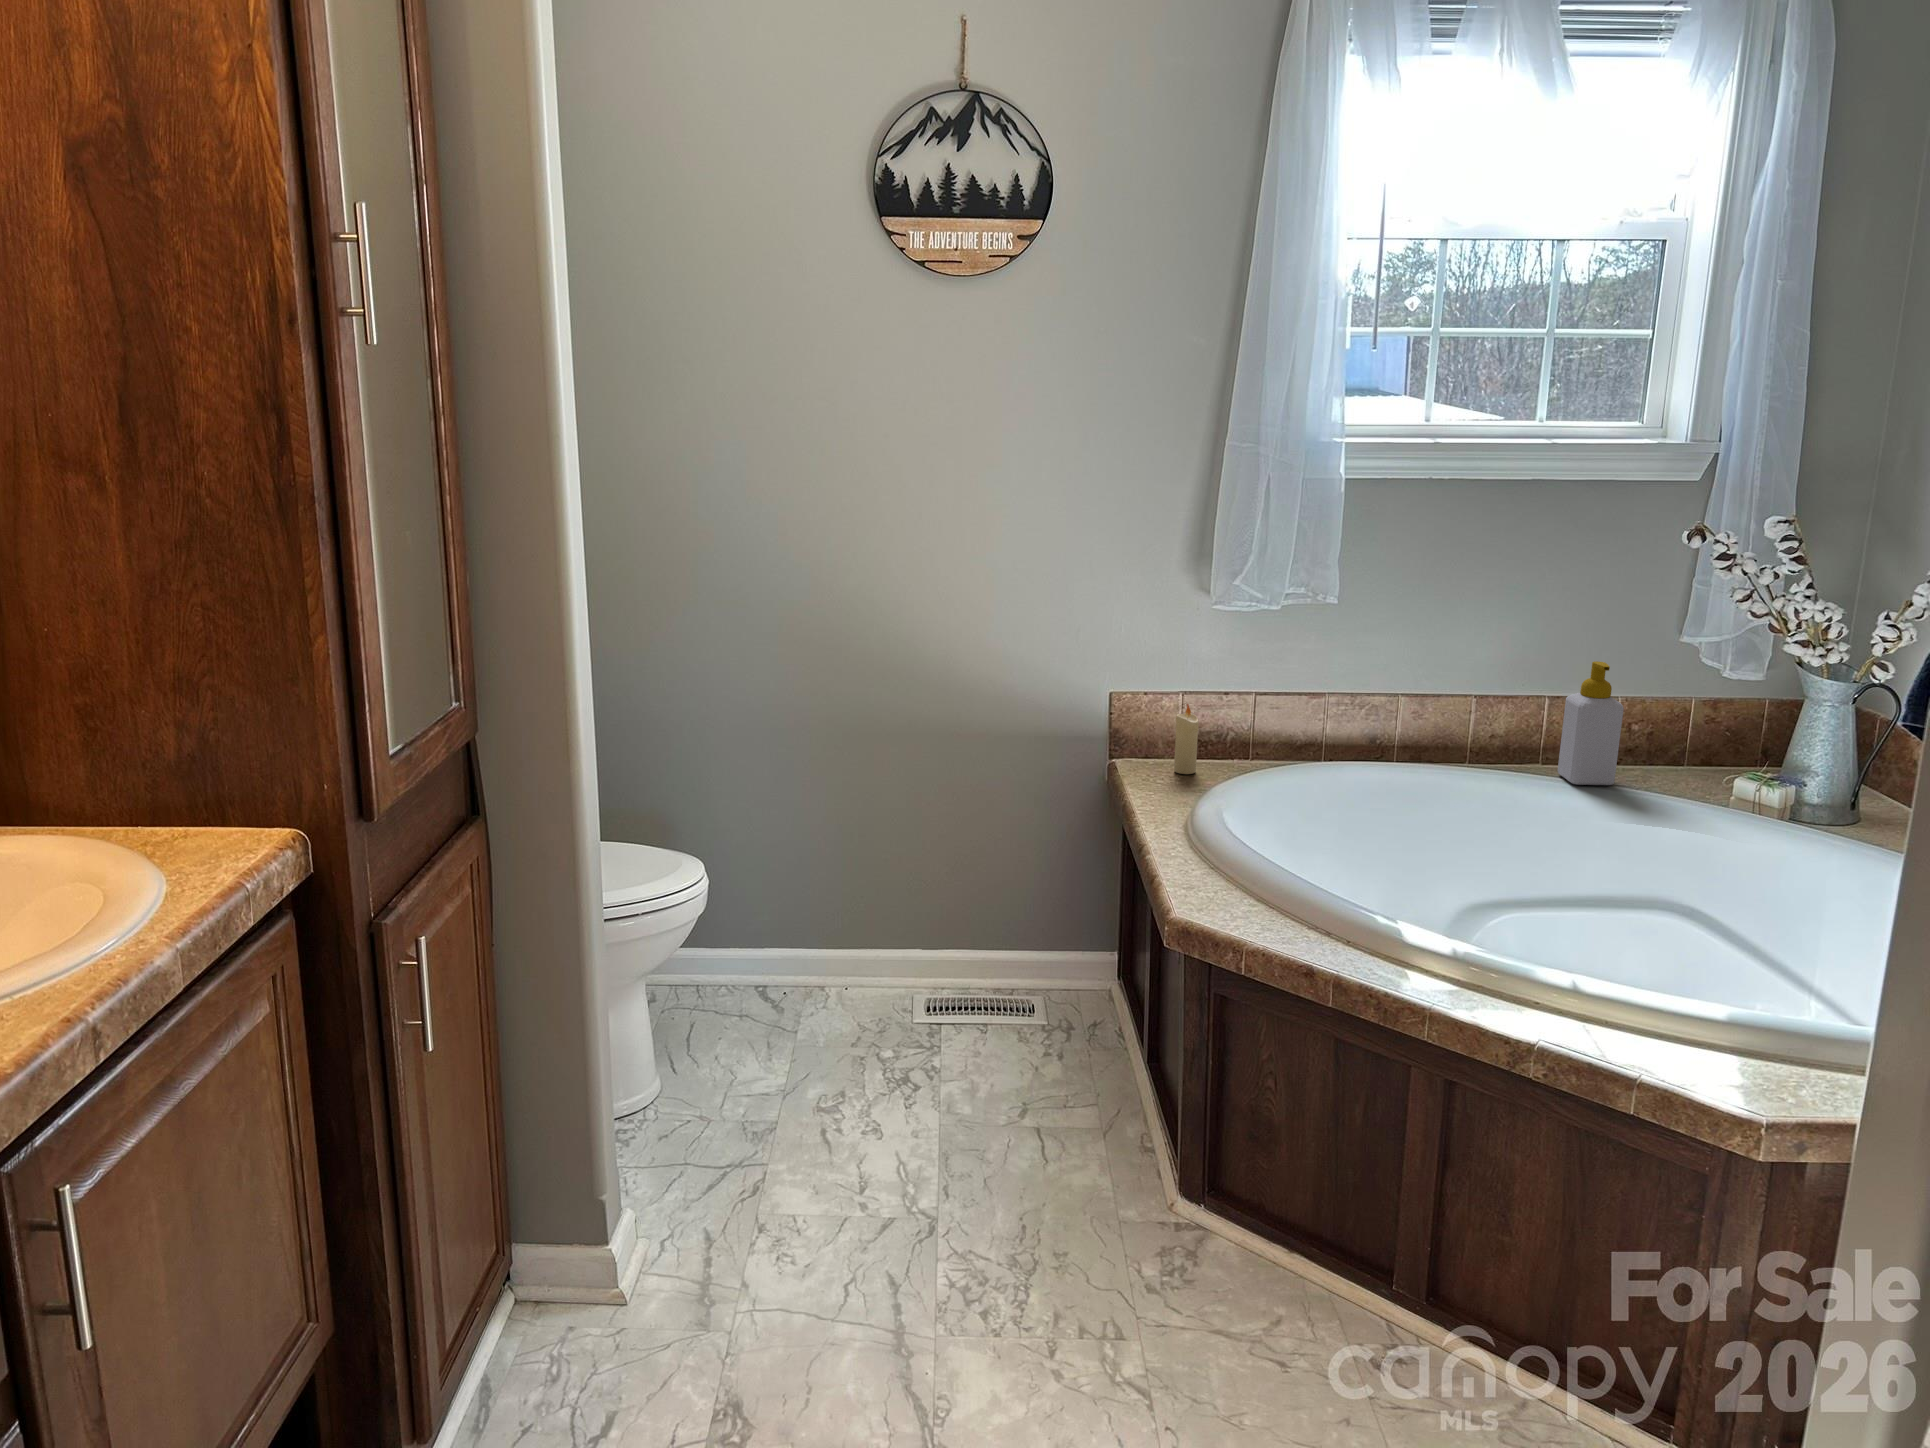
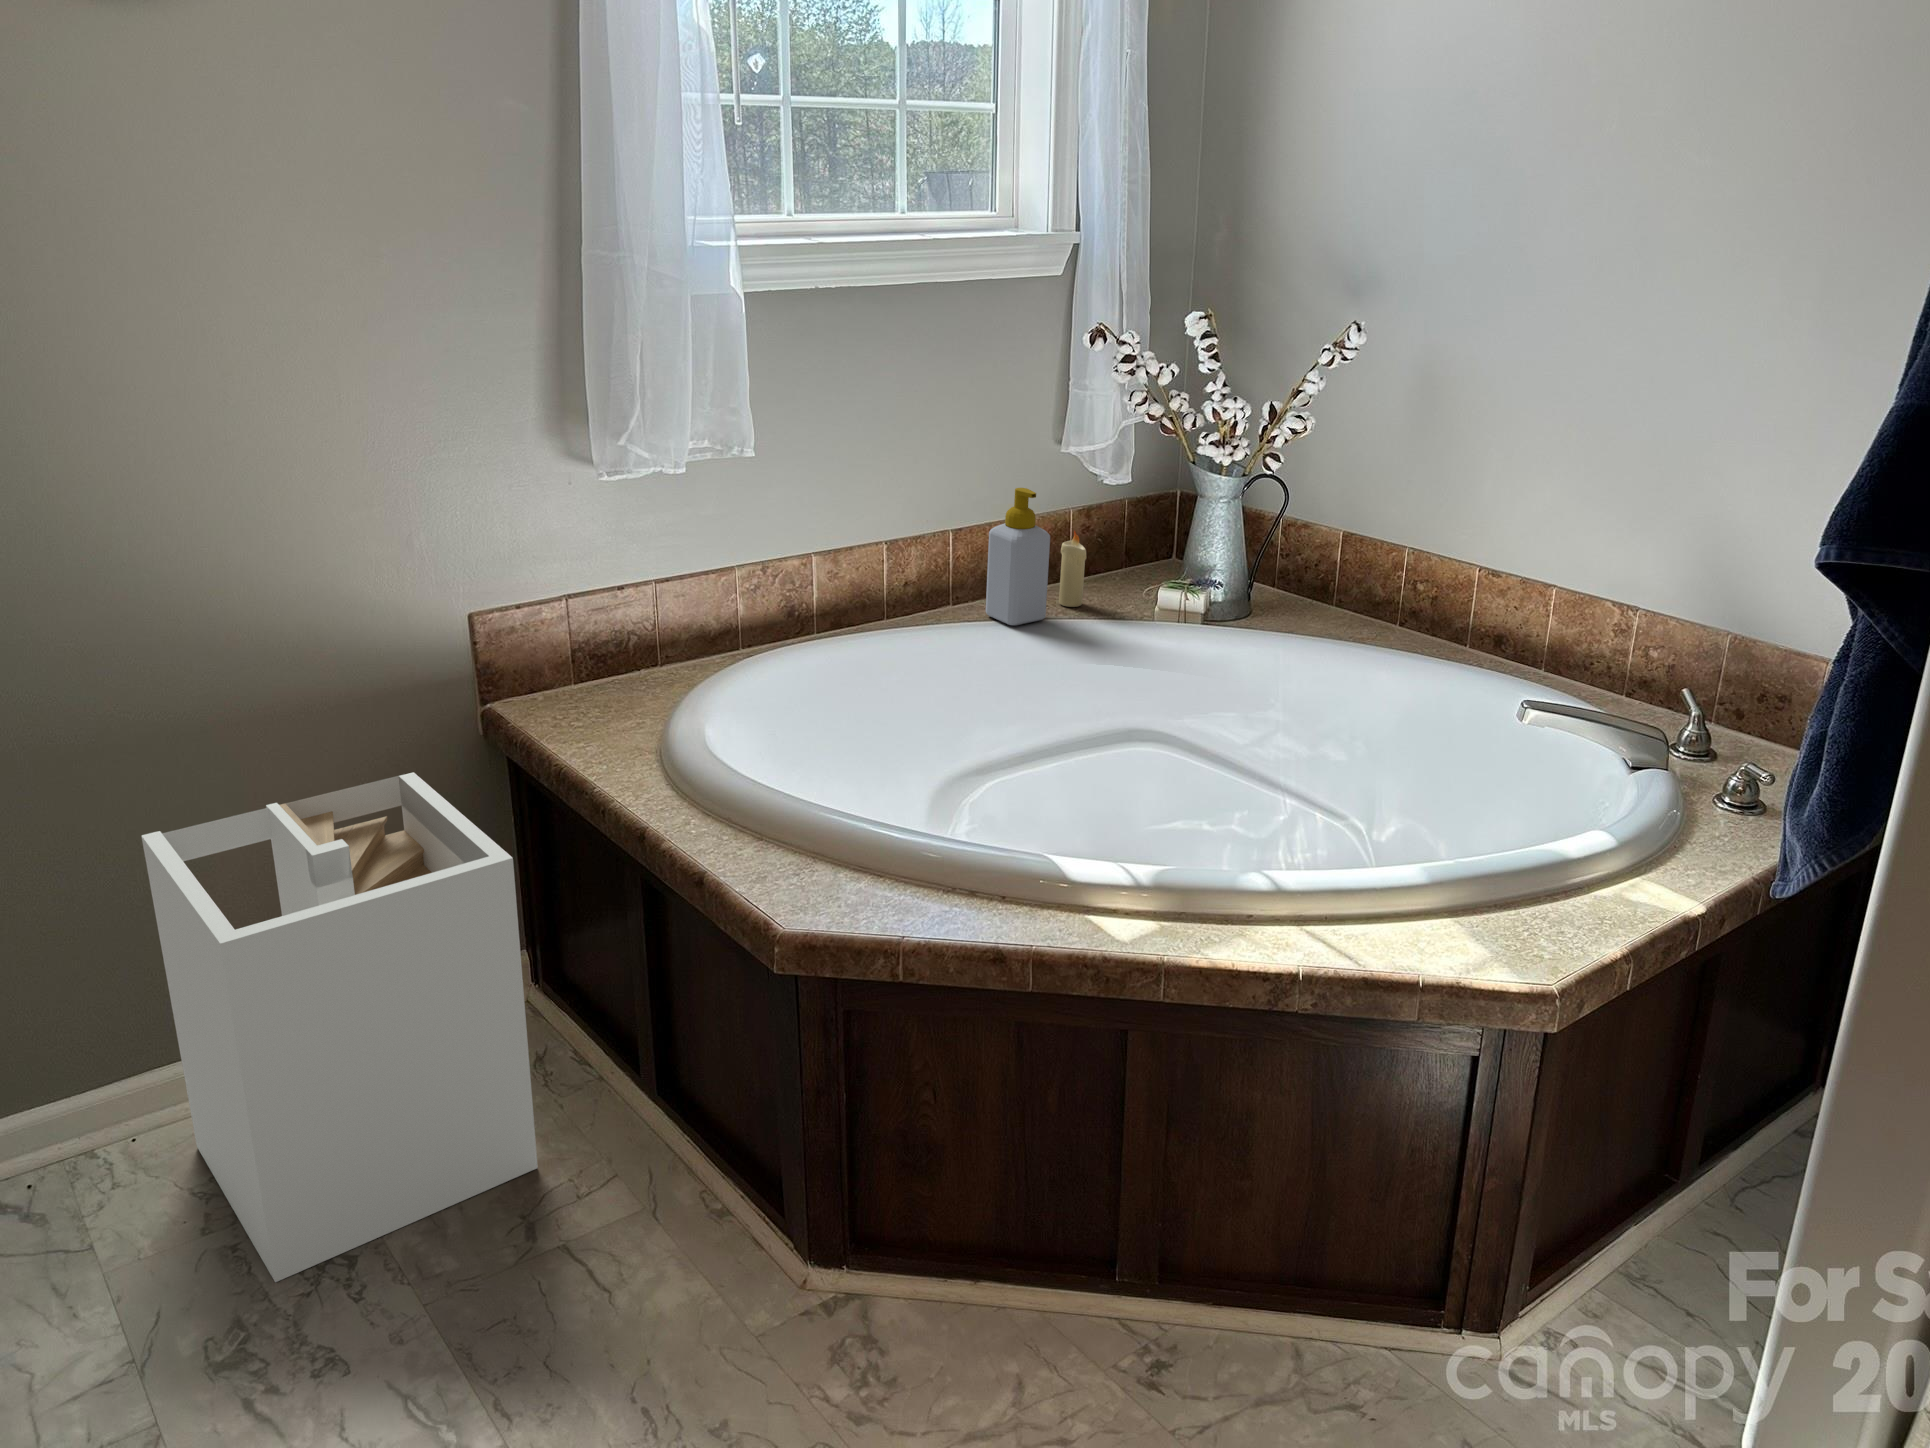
candle: present [1174,704,1199,774] -> present [1059,531,1086,607]
laundry hamper: none [871,789,1057,1082] -> present [141,772,538,1282]

